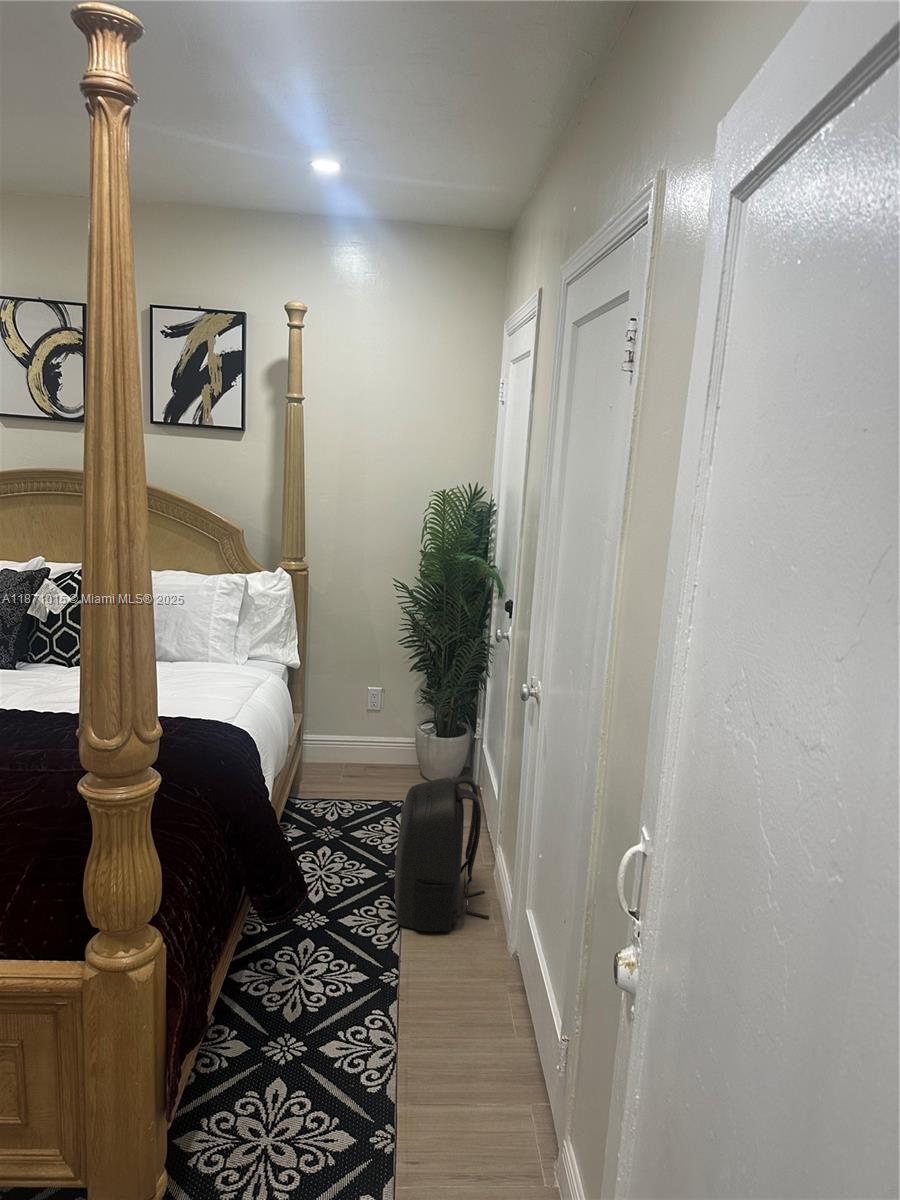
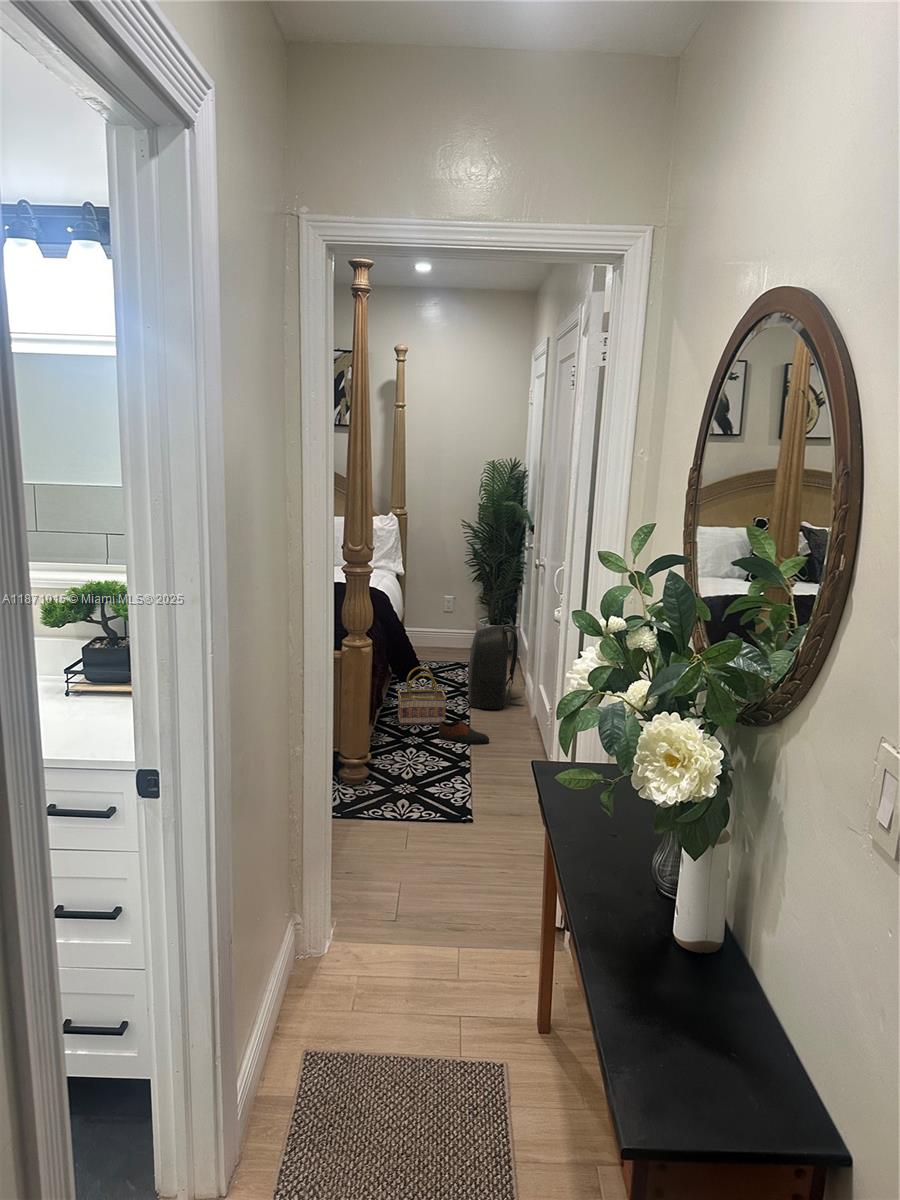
basket: none [263,874,351,990] -> present [398,667,447,725]
shoe: none [331,999,427,1052] -> present [439,721,489,744]

